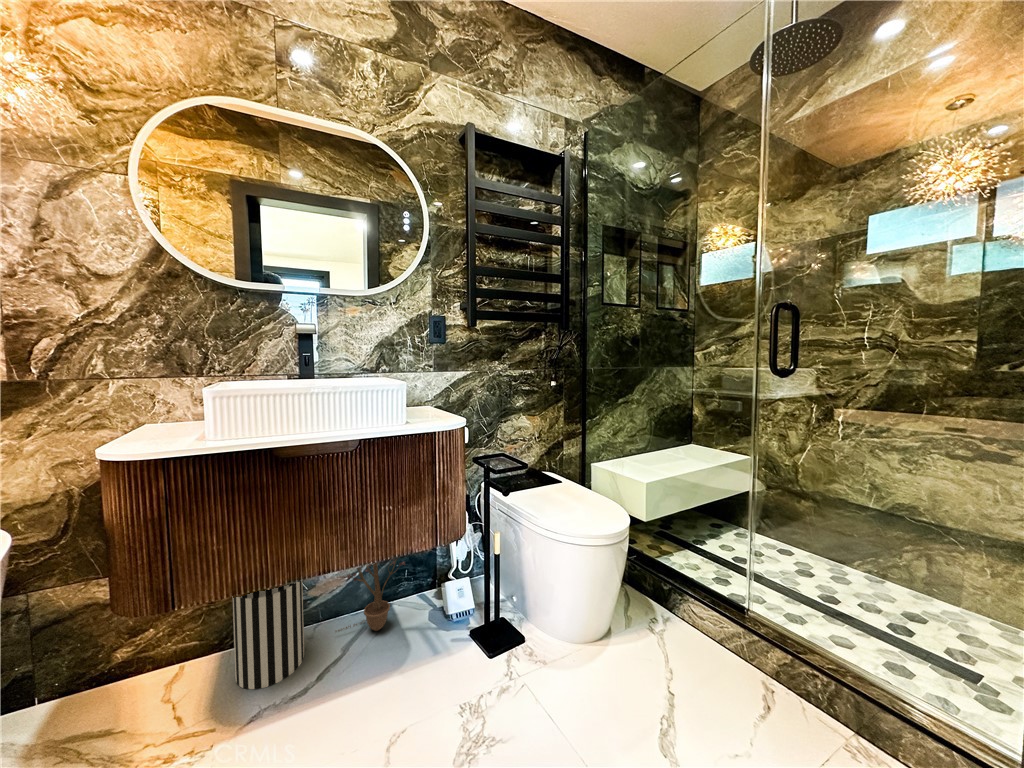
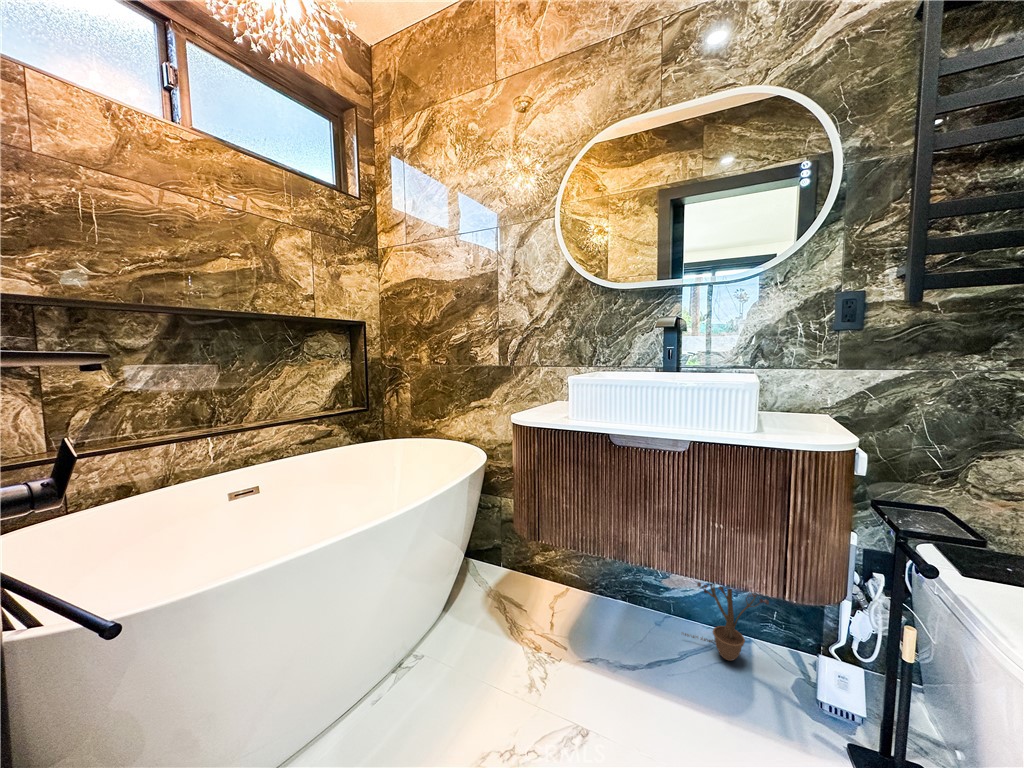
wastebasket: present [233,581,304,689] -> none [597,540,653,647]

